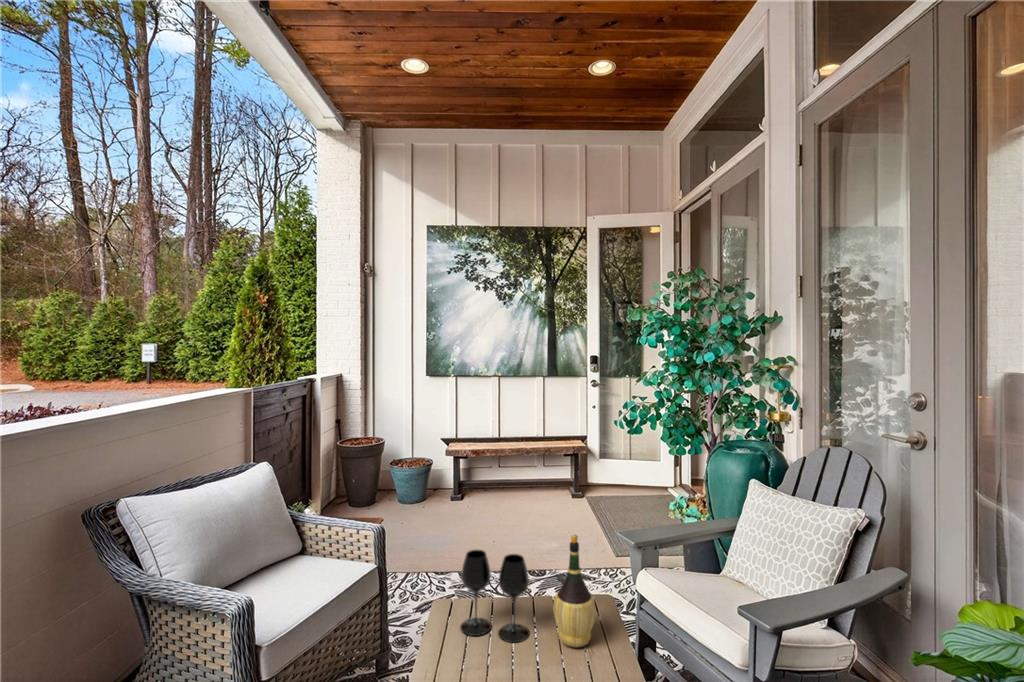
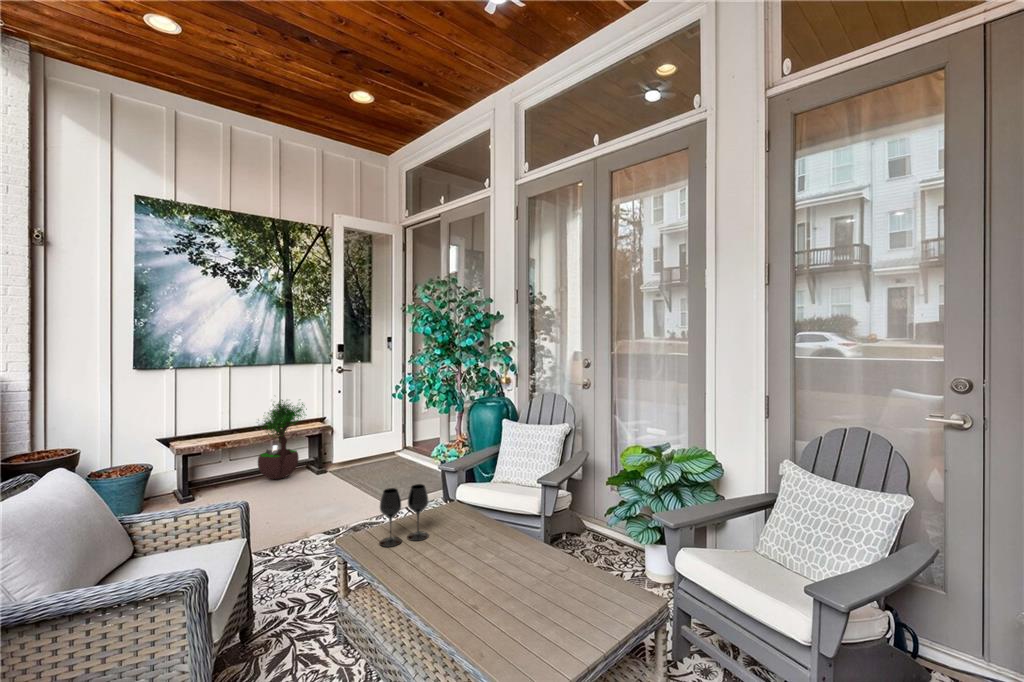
potted tree: none [512,407,564,496] -> present [258,400,307,479]
wine bottle: present [553,535,596,647] -> none [443,462,470,530]

